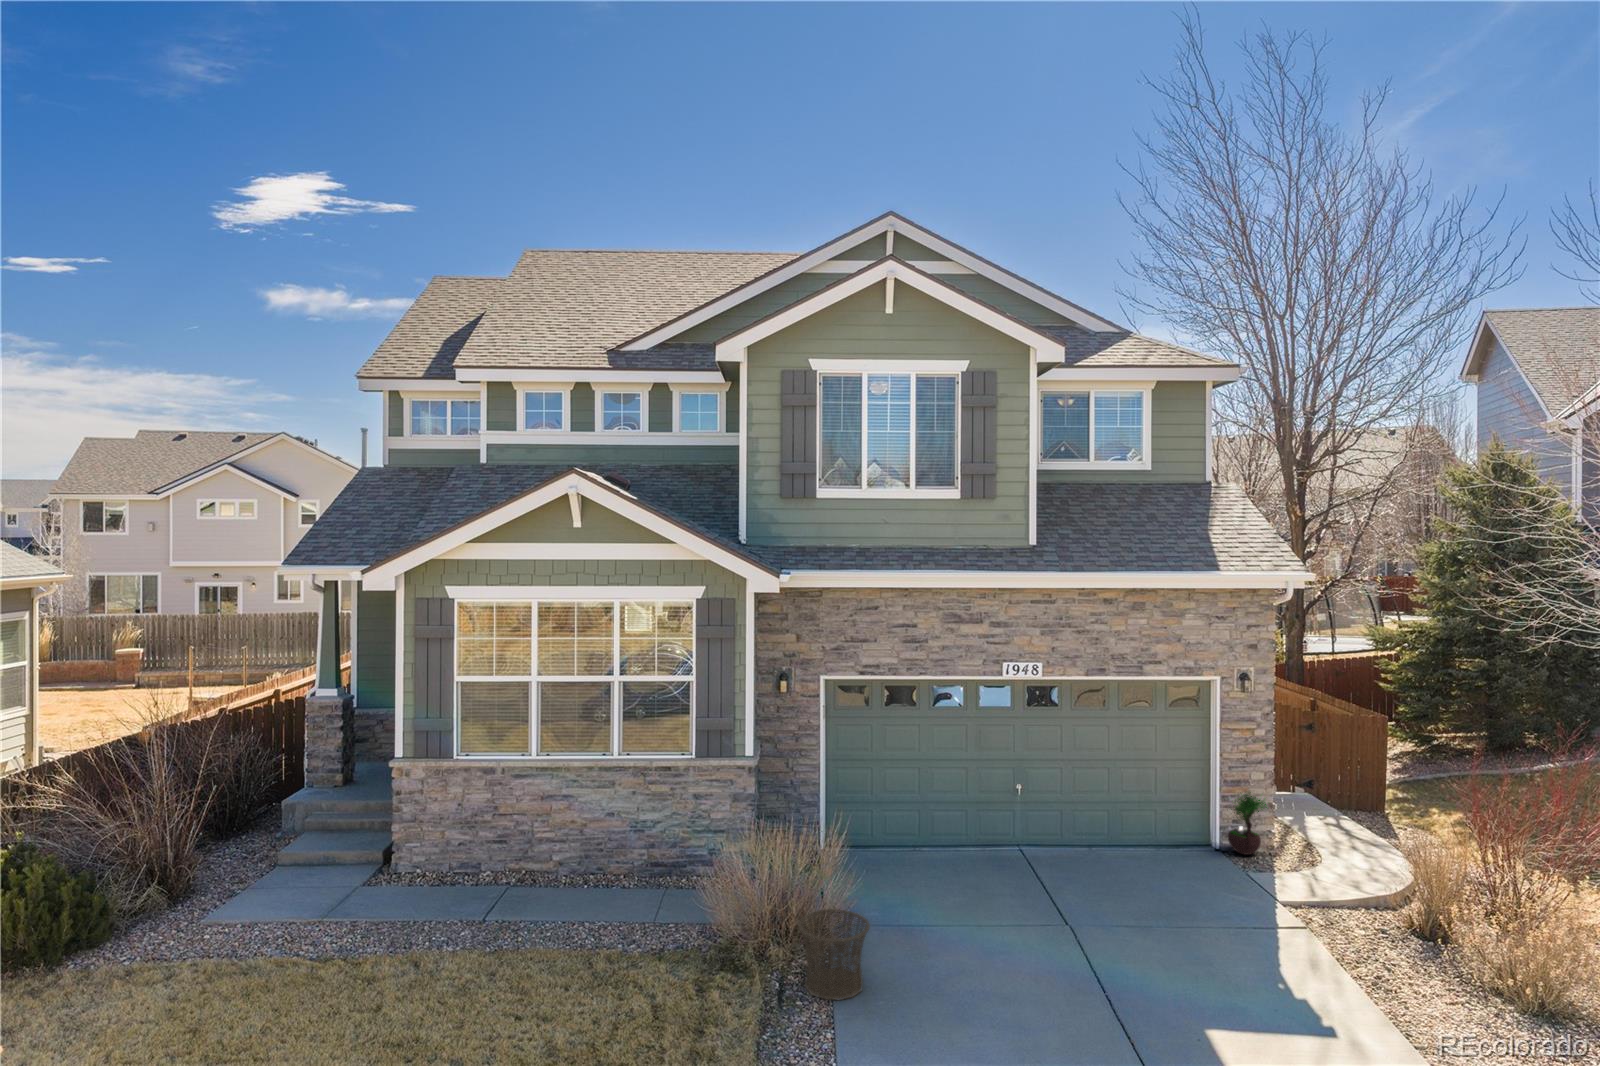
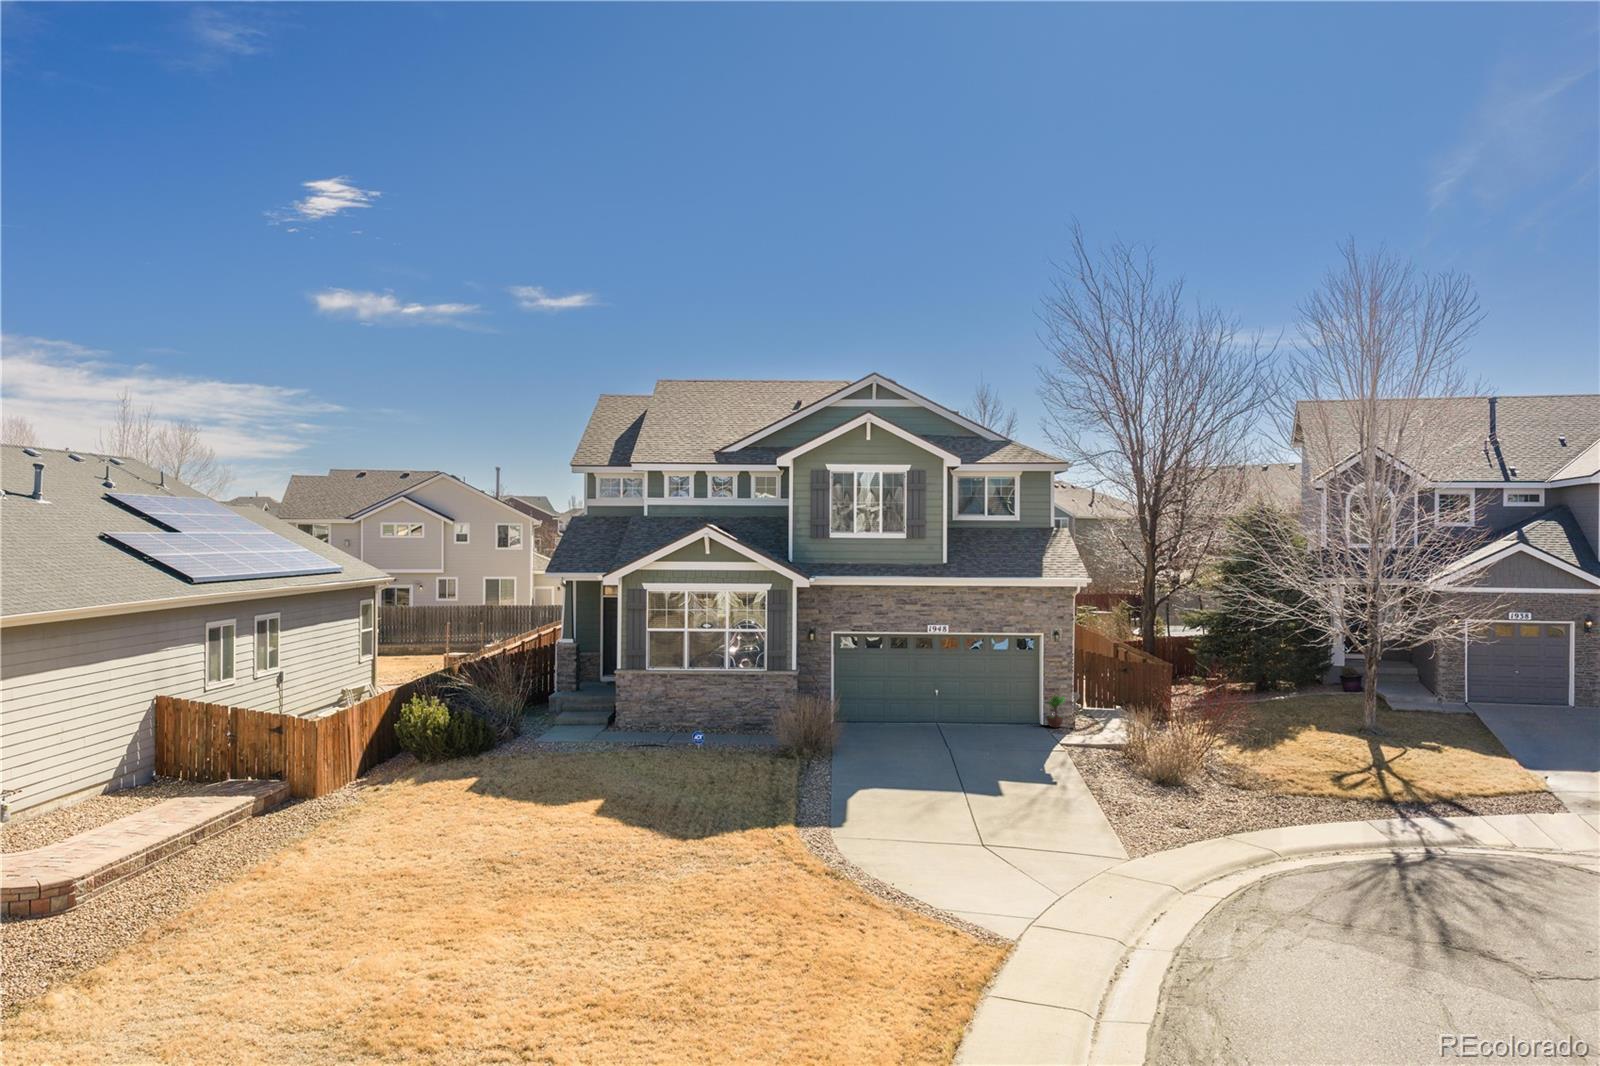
basket: present [798,909,870,1000] -> none [819,728,850,761]

